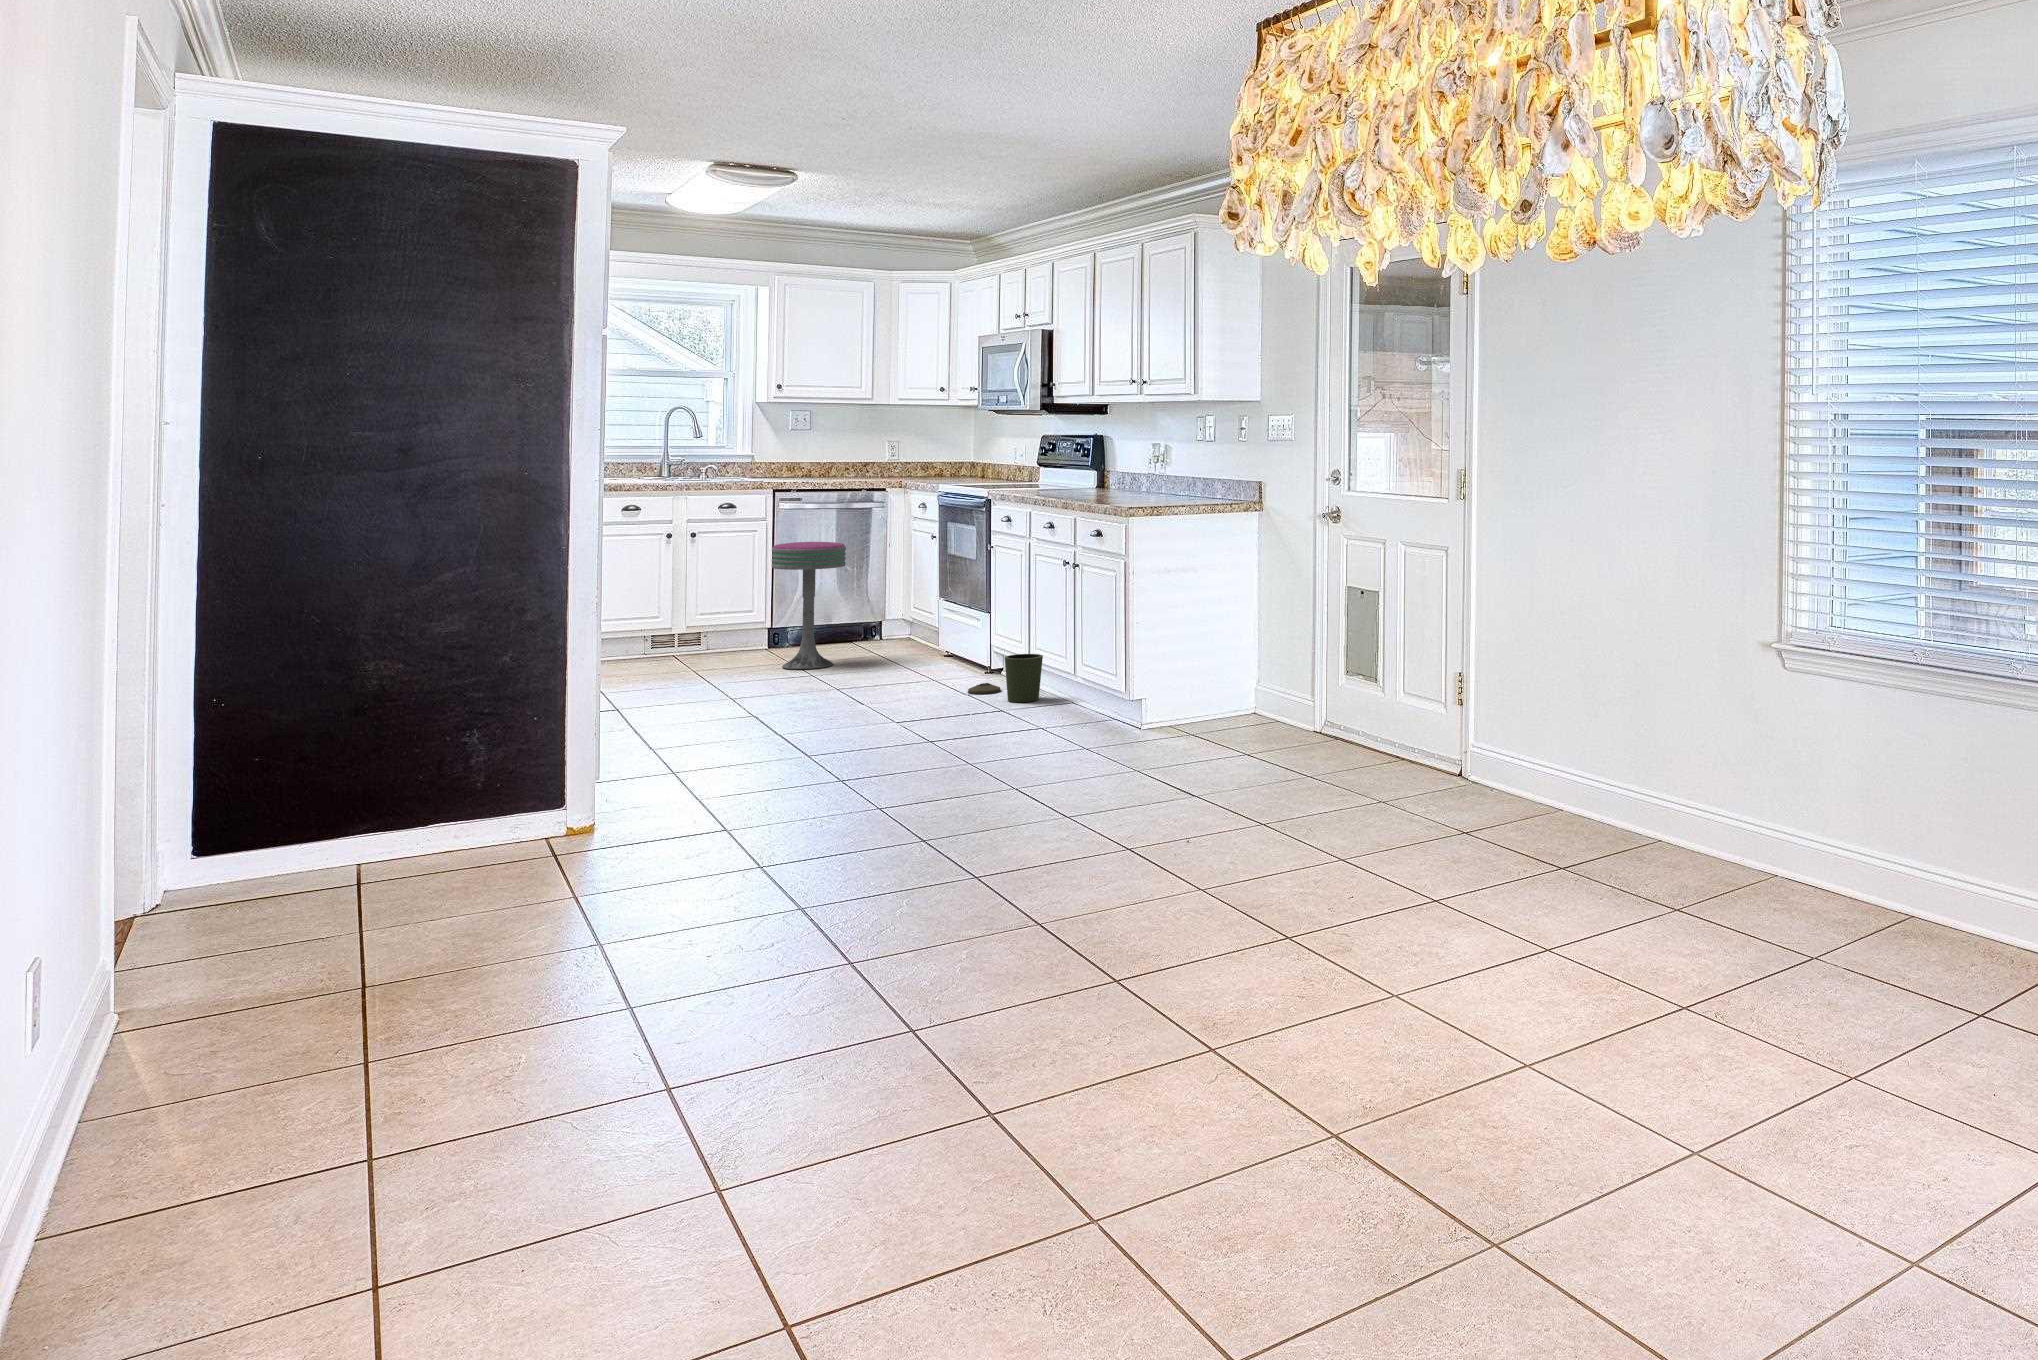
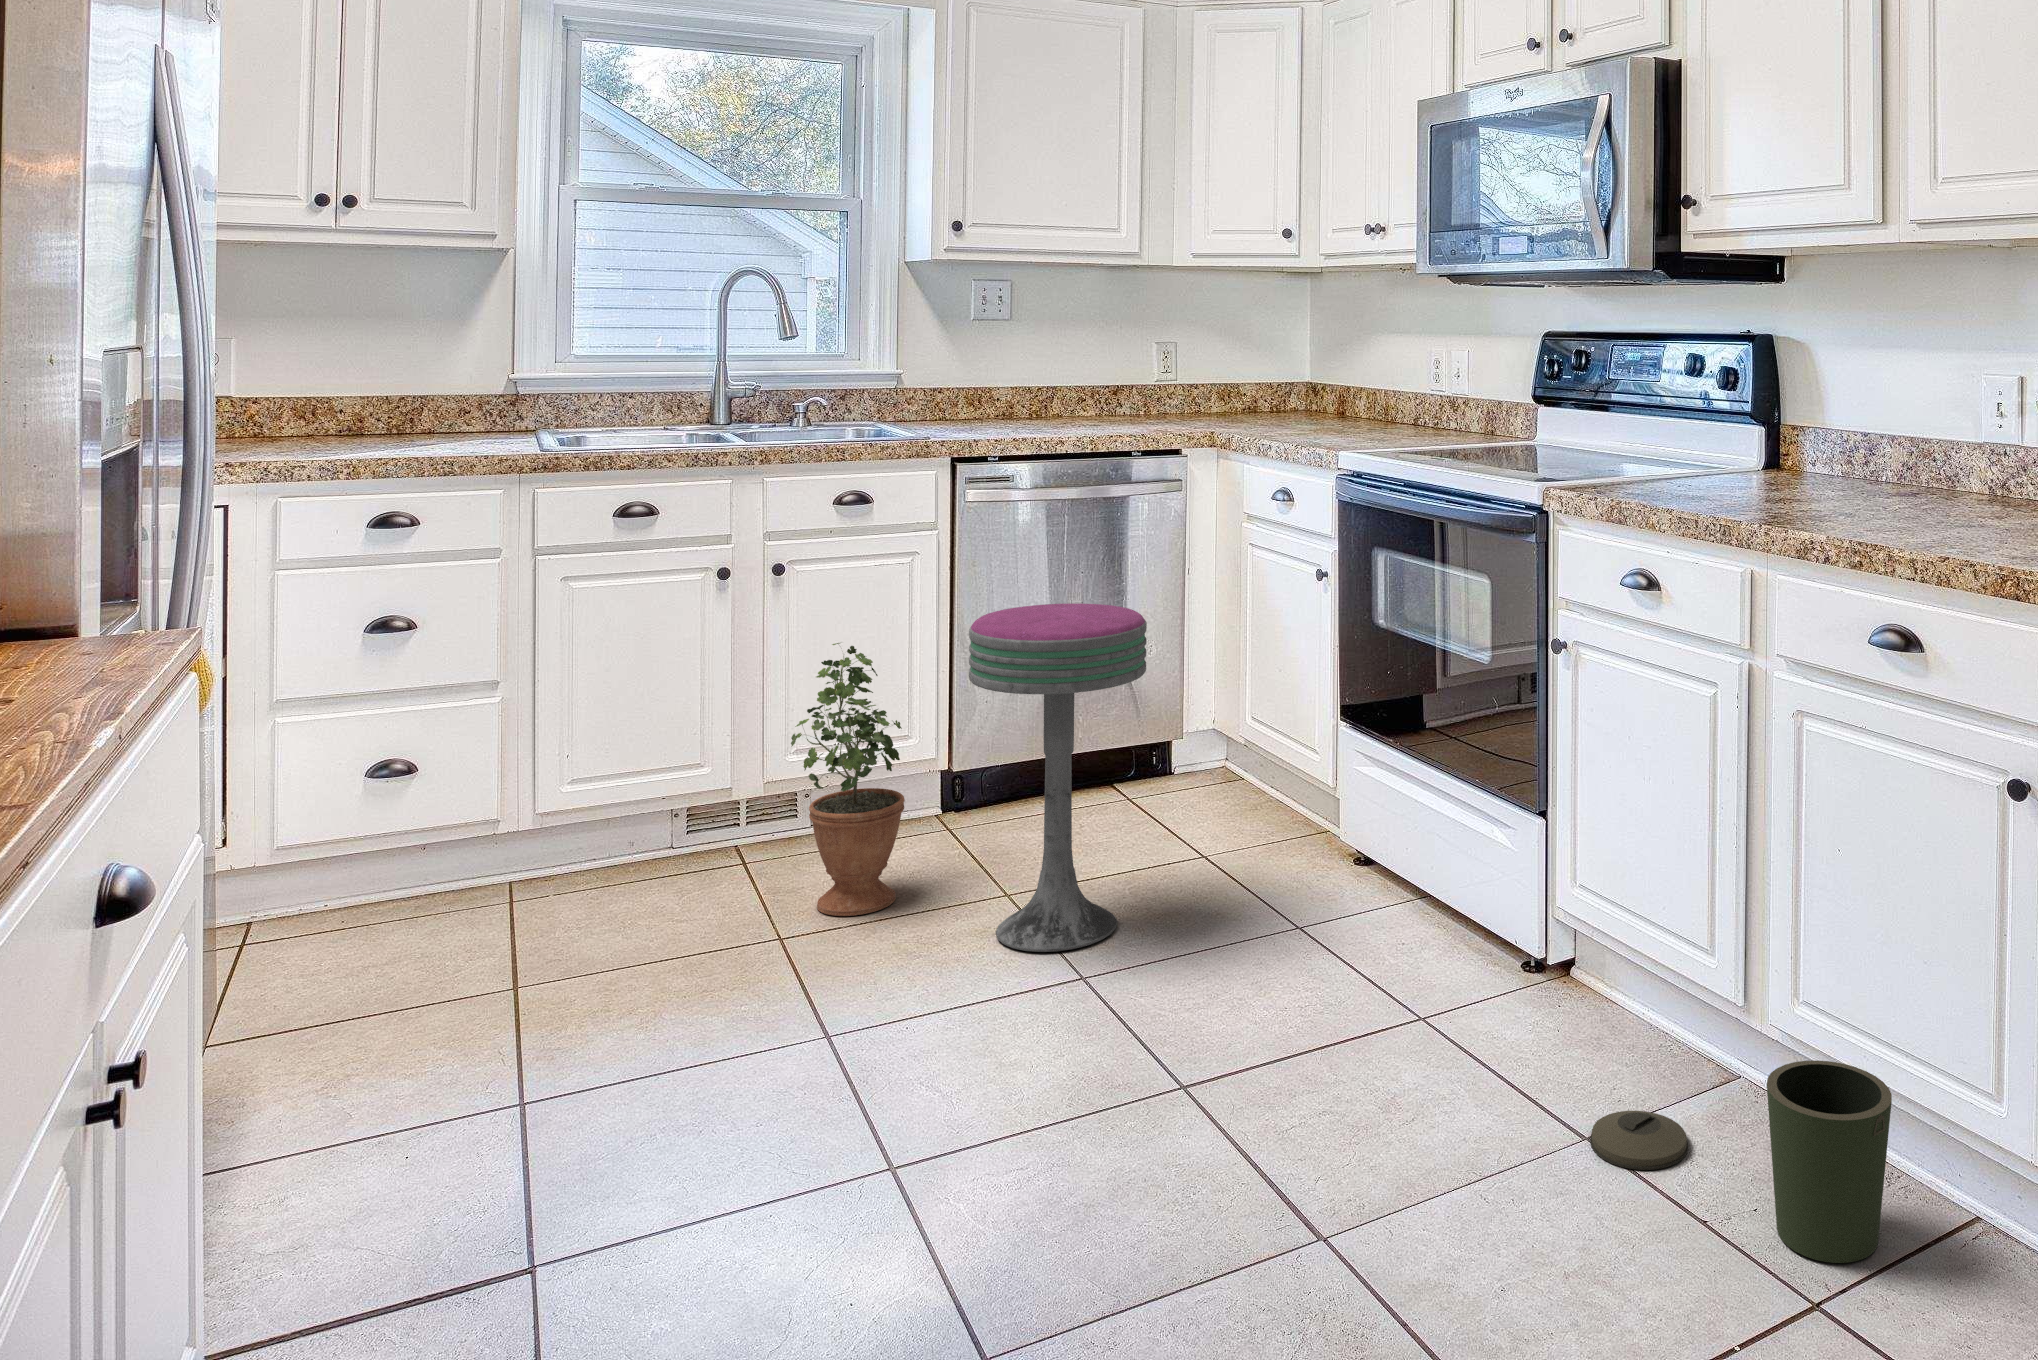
potted plant: none [699,559,747,665] -> present [791,643,905,916]

